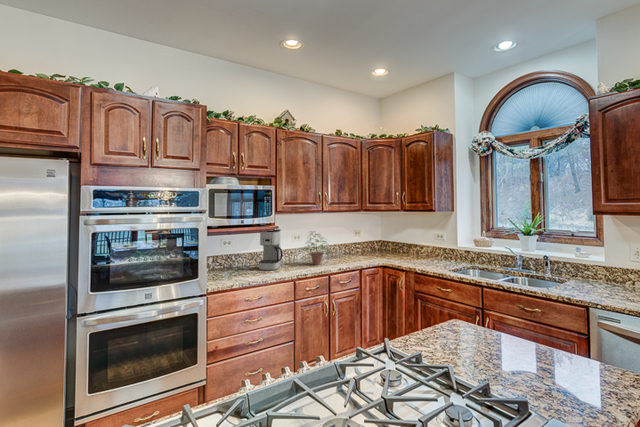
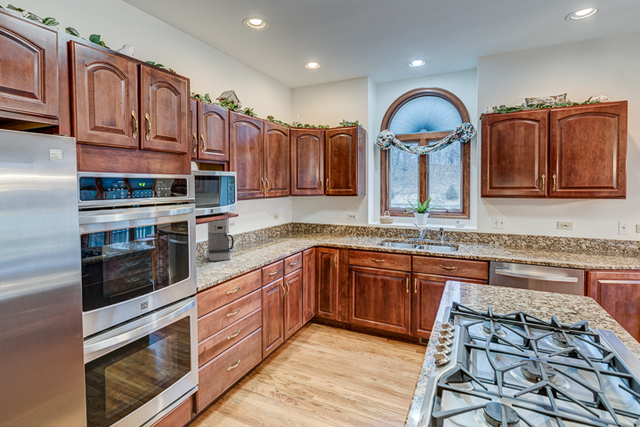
potted plant: present [305,233,328,265] -> none [241,216,276,250]

